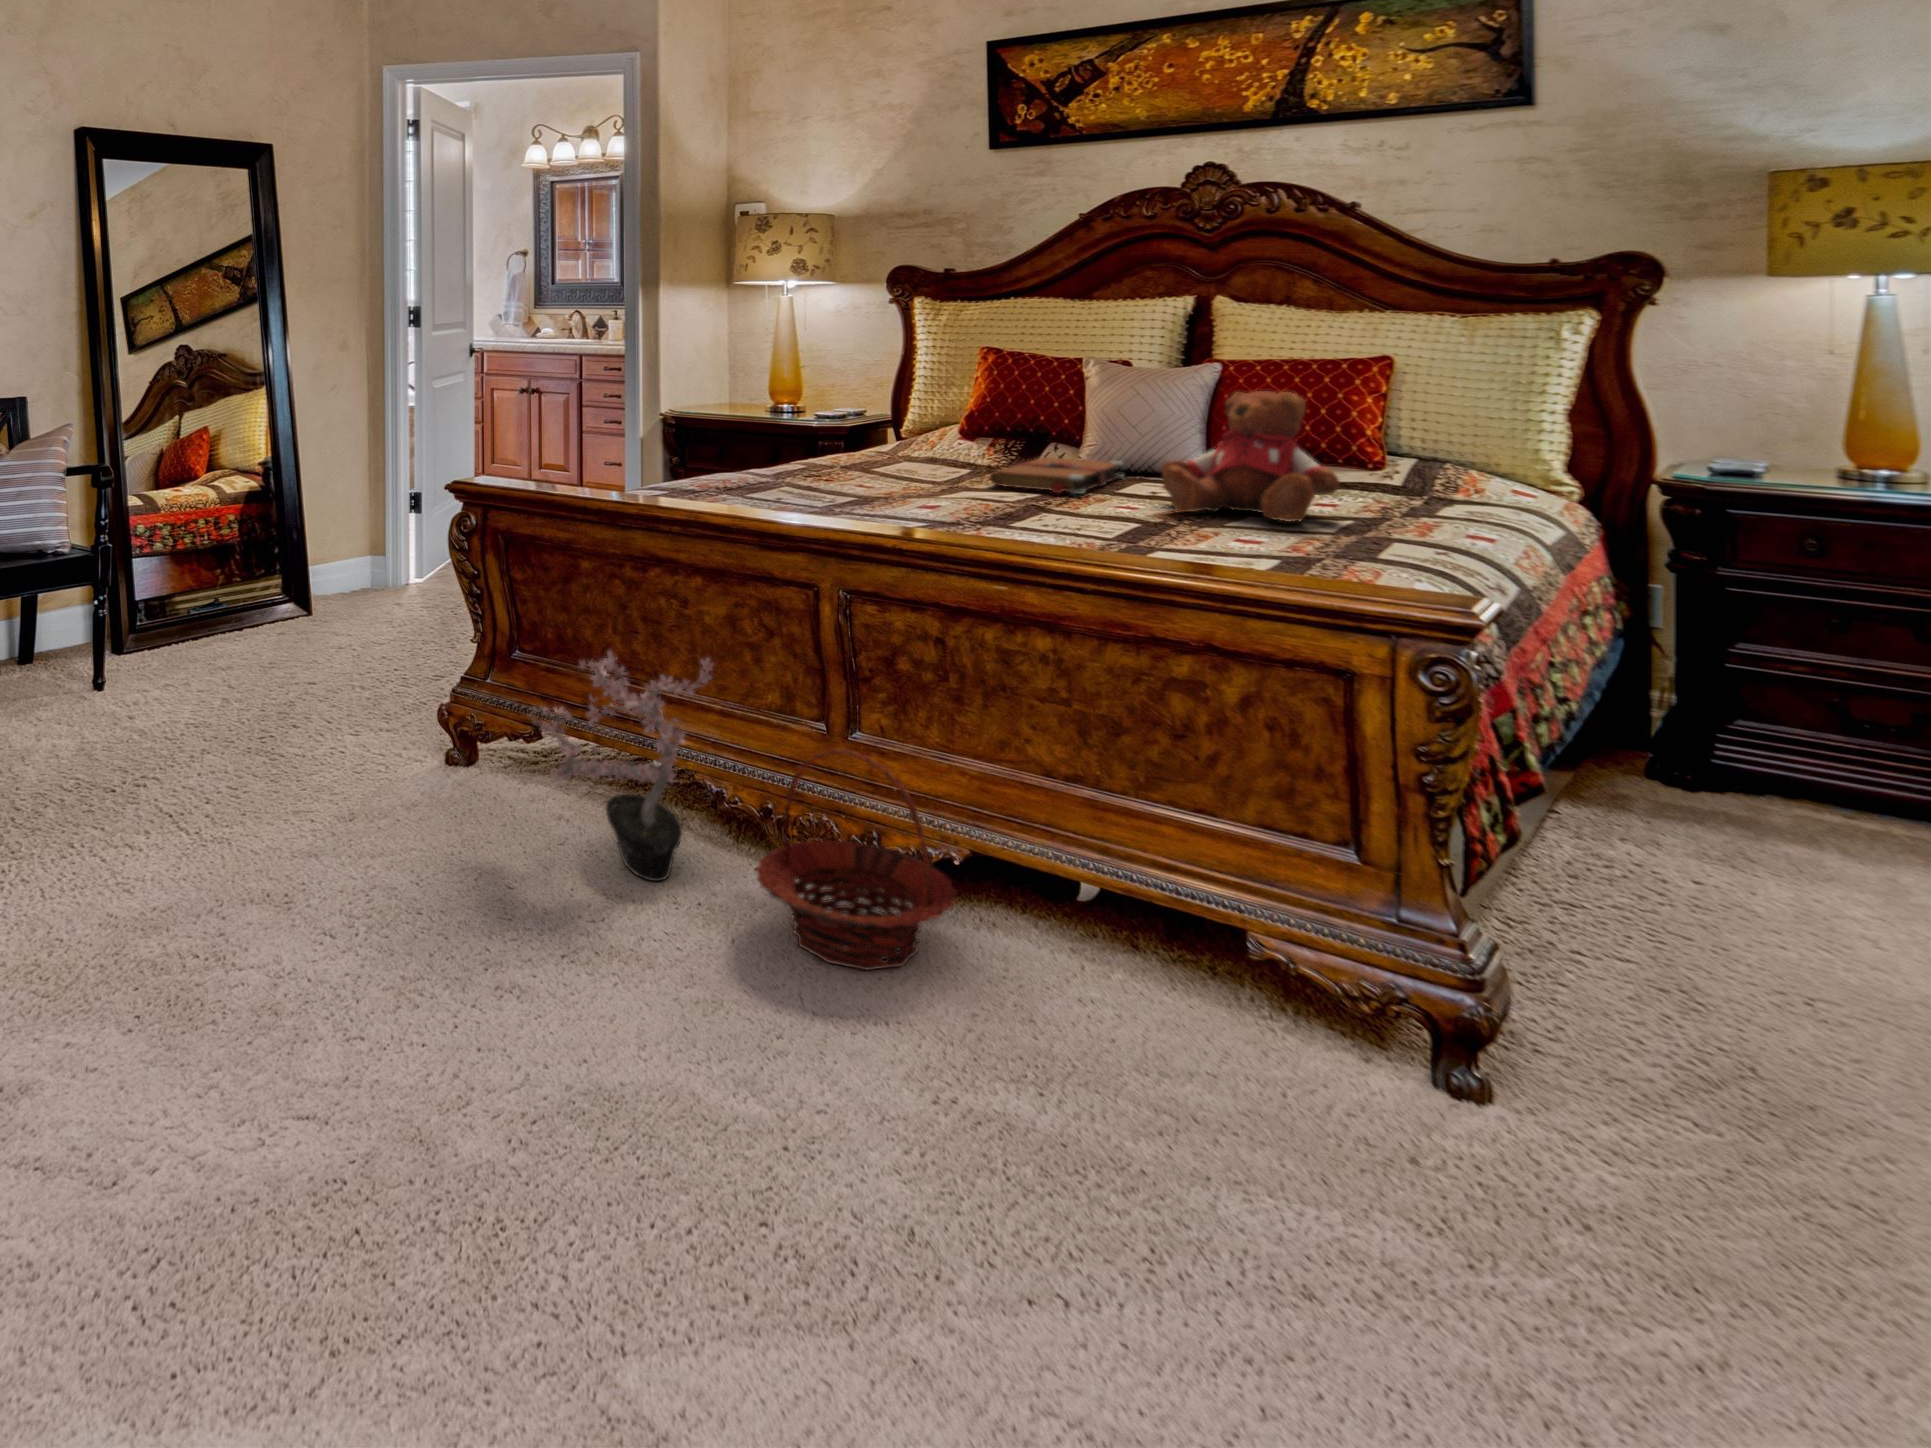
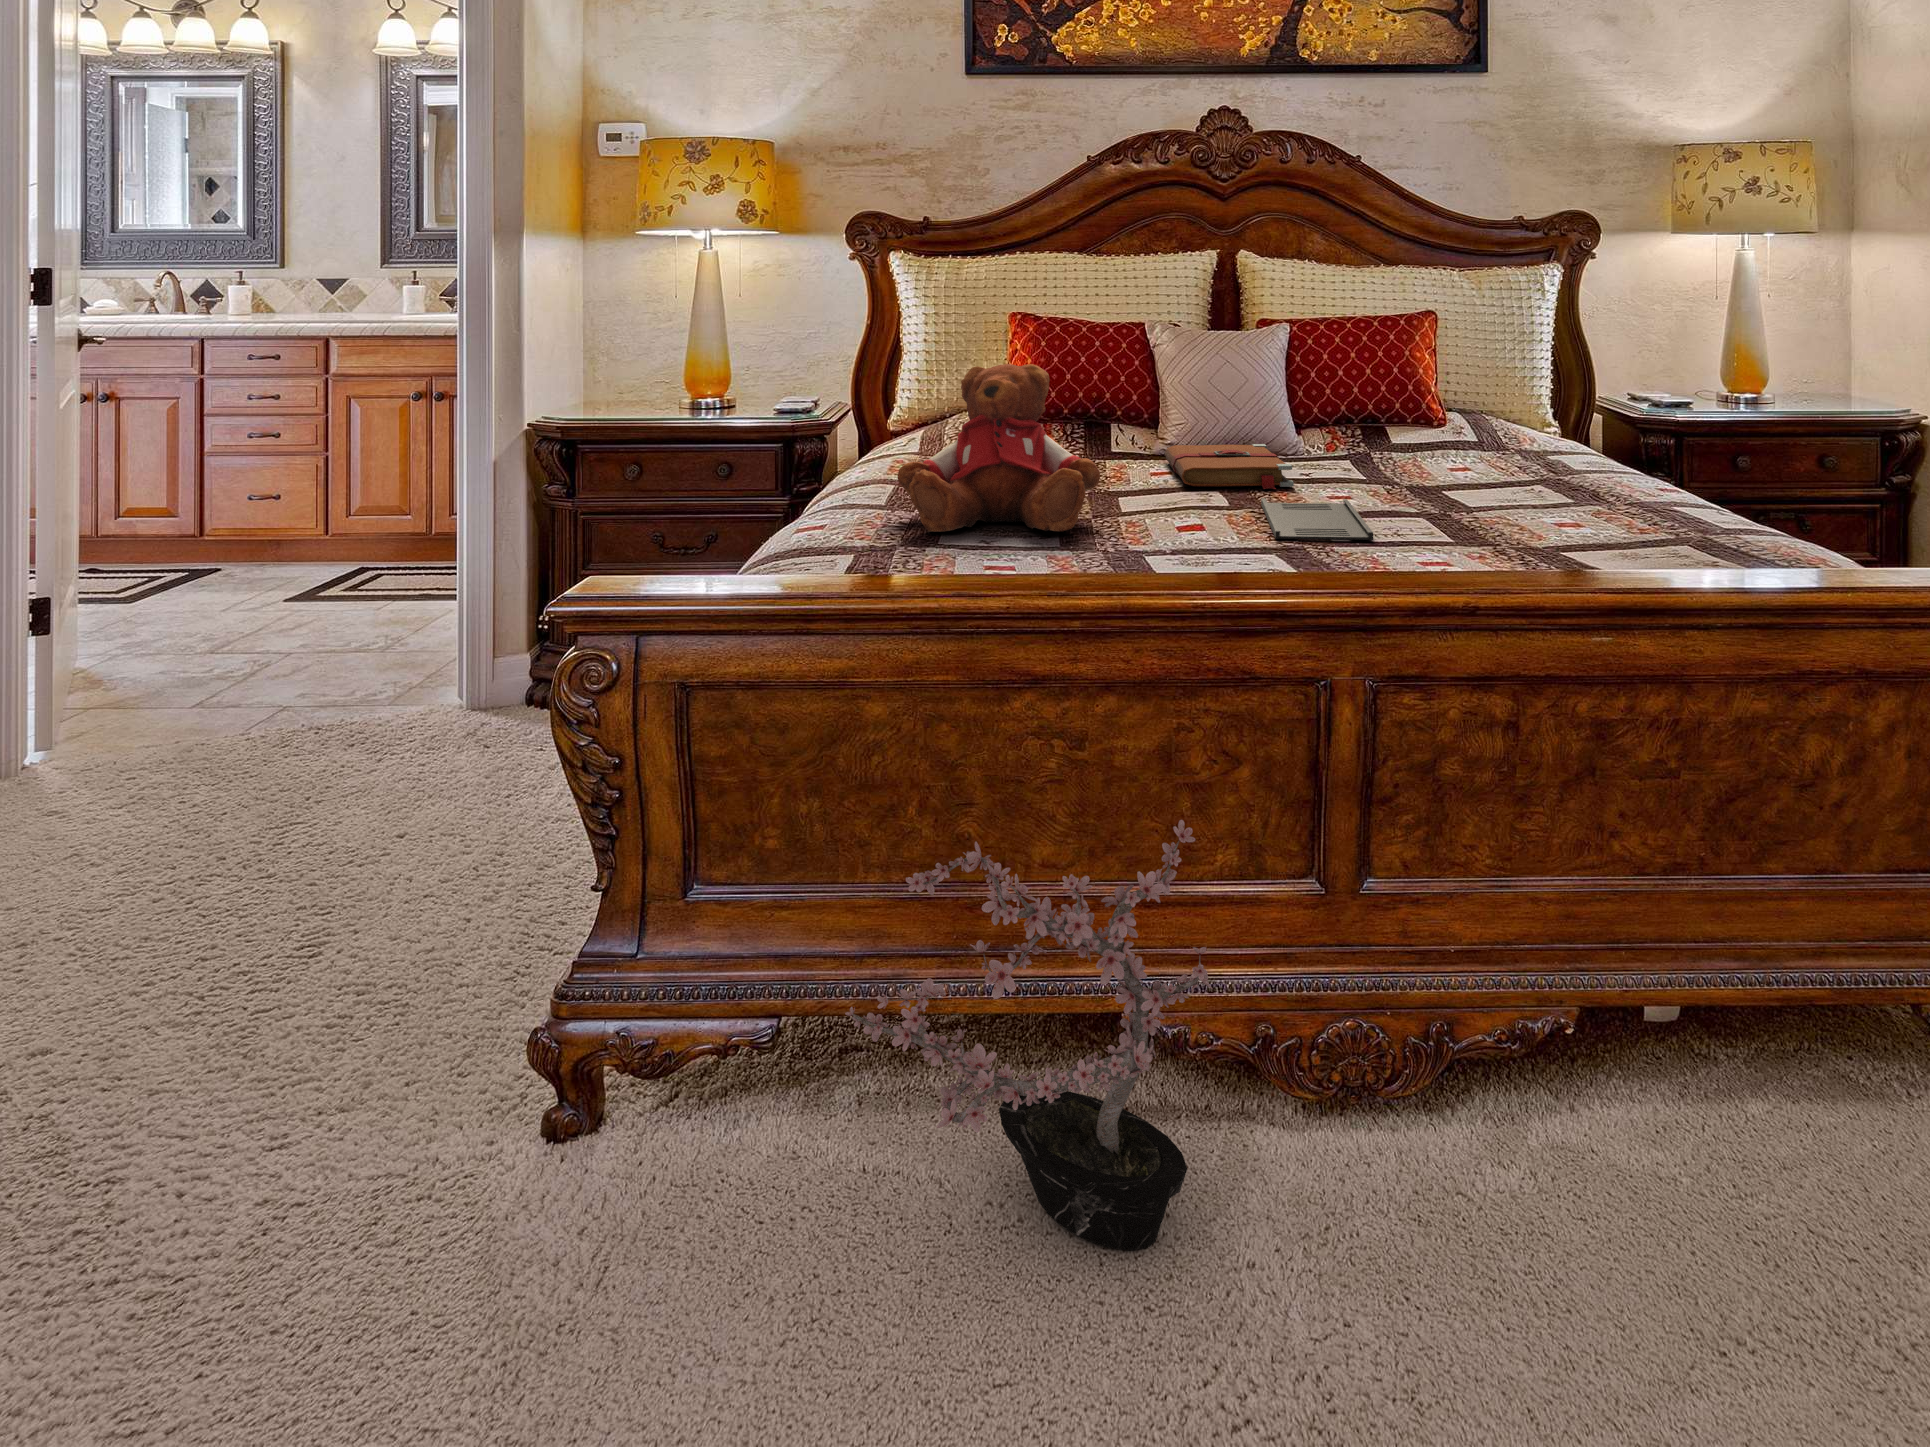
teddy bear: present [1162,391,1339,522] -> present [898,364,1100,532]
tray: none [947,497,1082,529] -> present [1261,498,1373,540]
basket: present [756,749,956,970] -> none [1341,922,1660,1284]

